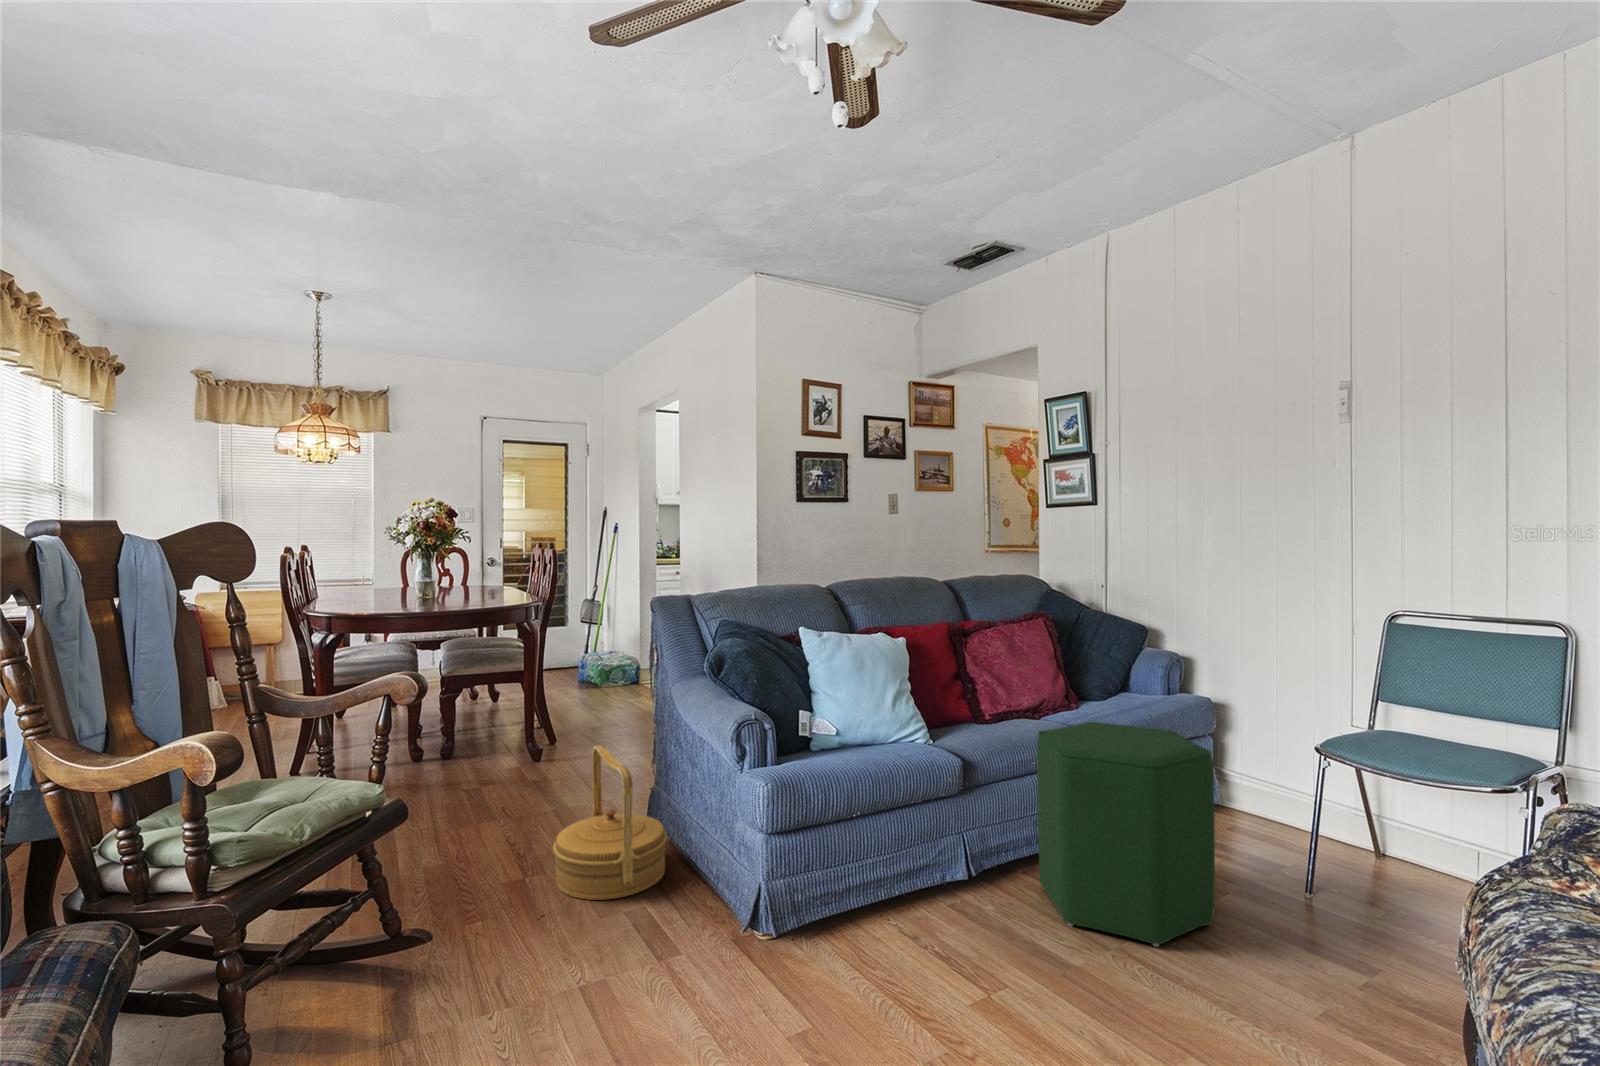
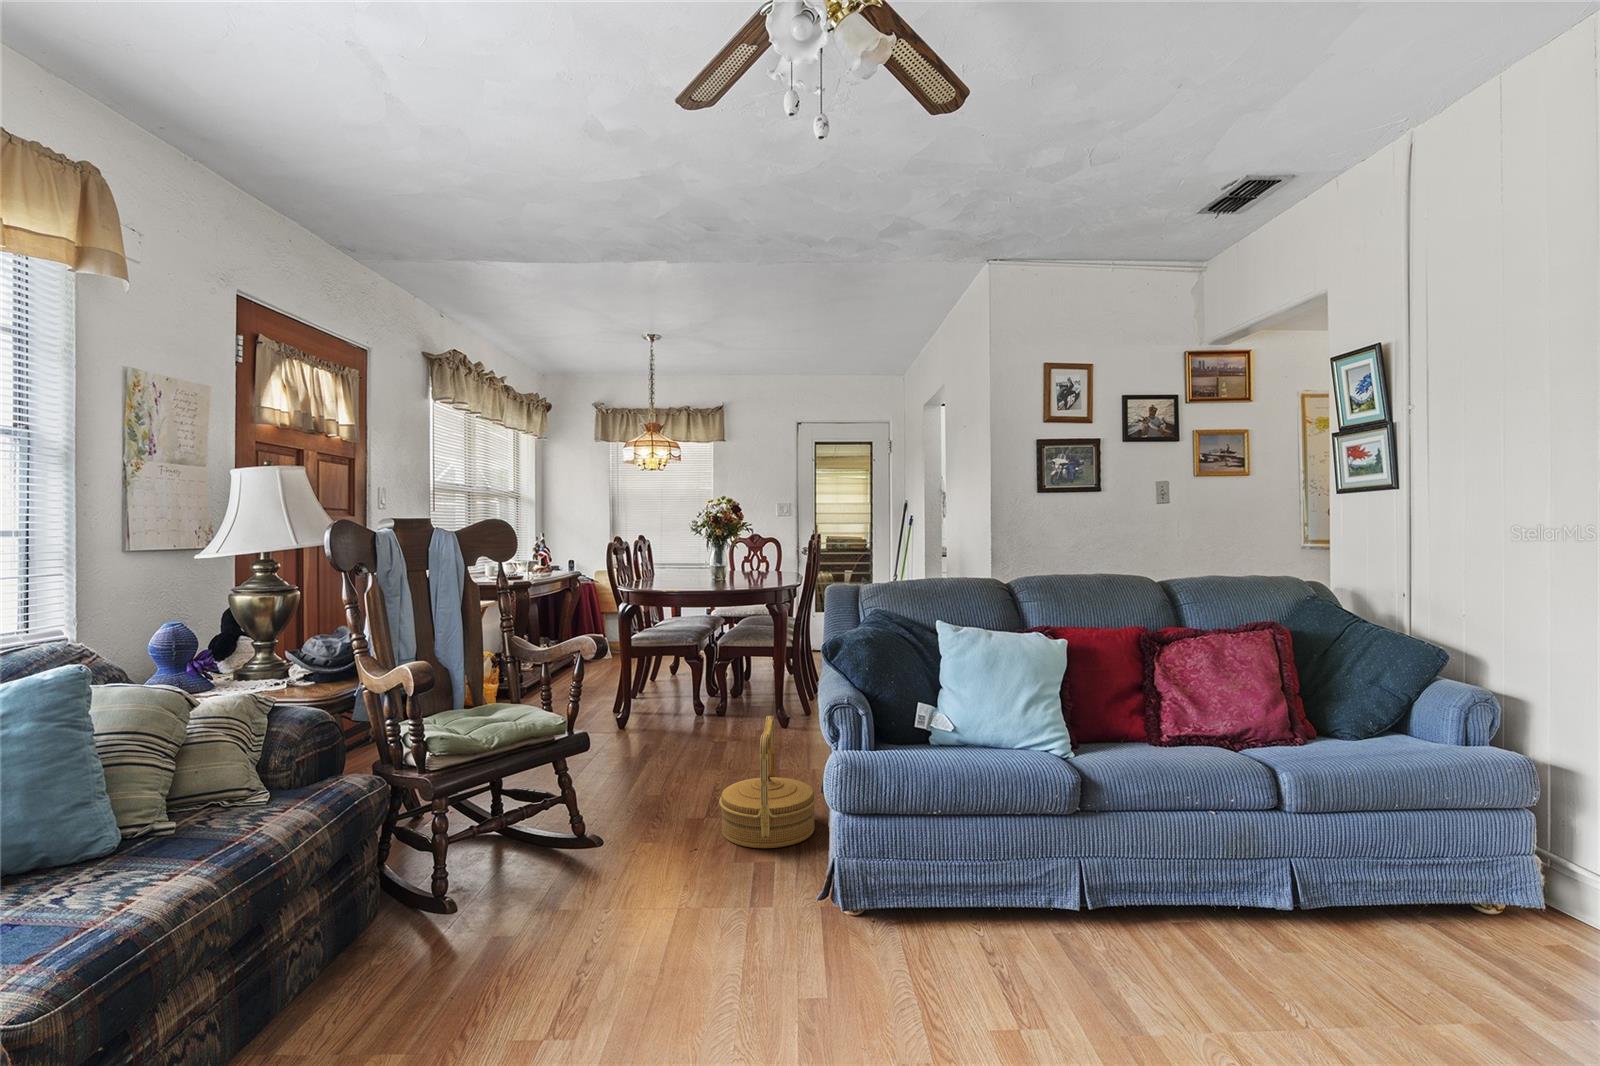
ottoman: present [1037,722,1215,947] -> none [1160,758,1377,1035]

